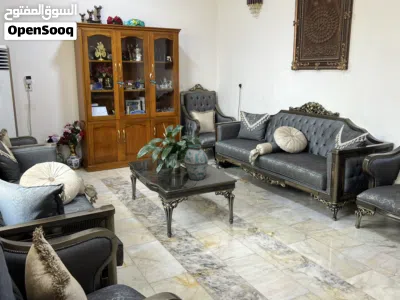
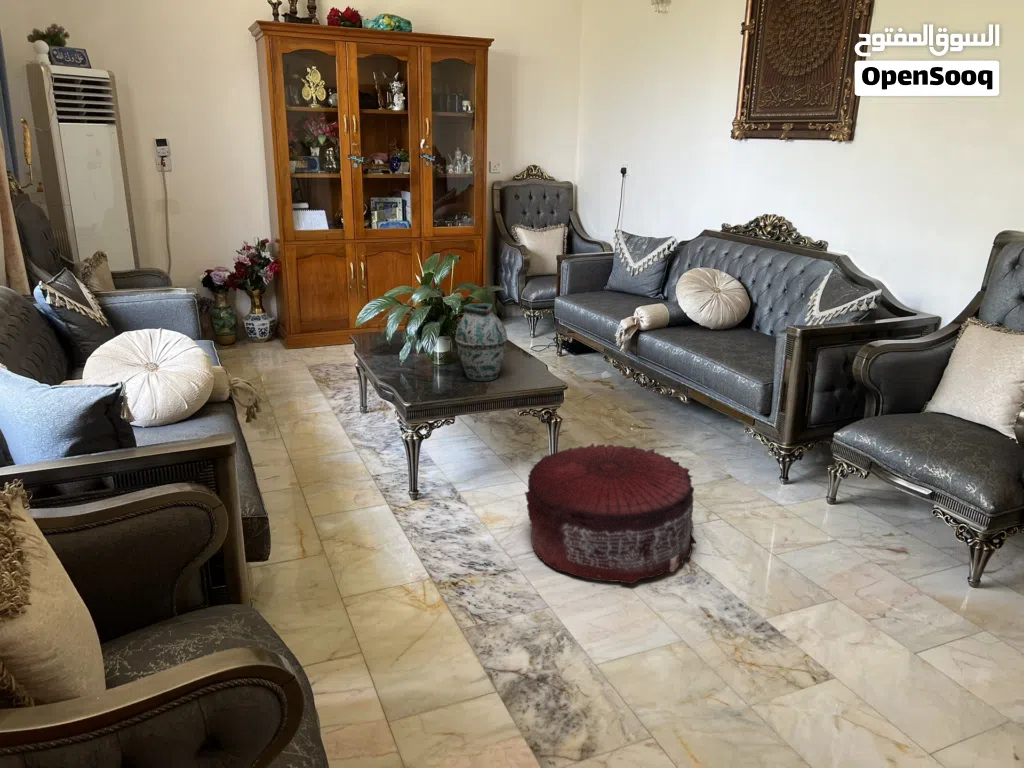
pouf: none [226,205,305,269] -> present [525,444,696,584]

